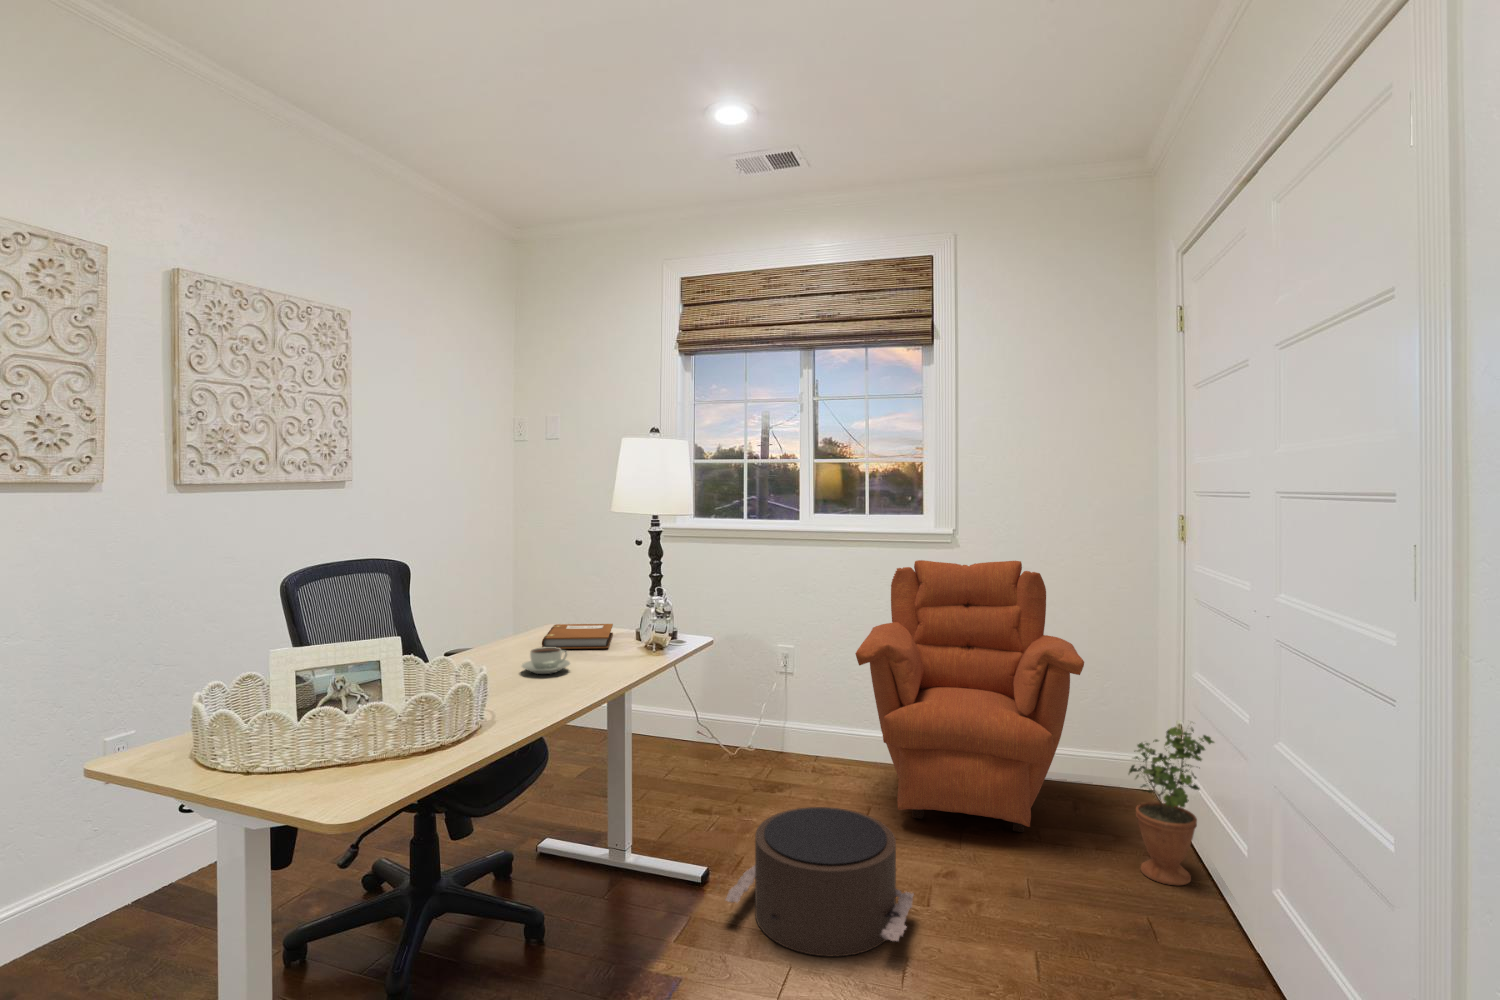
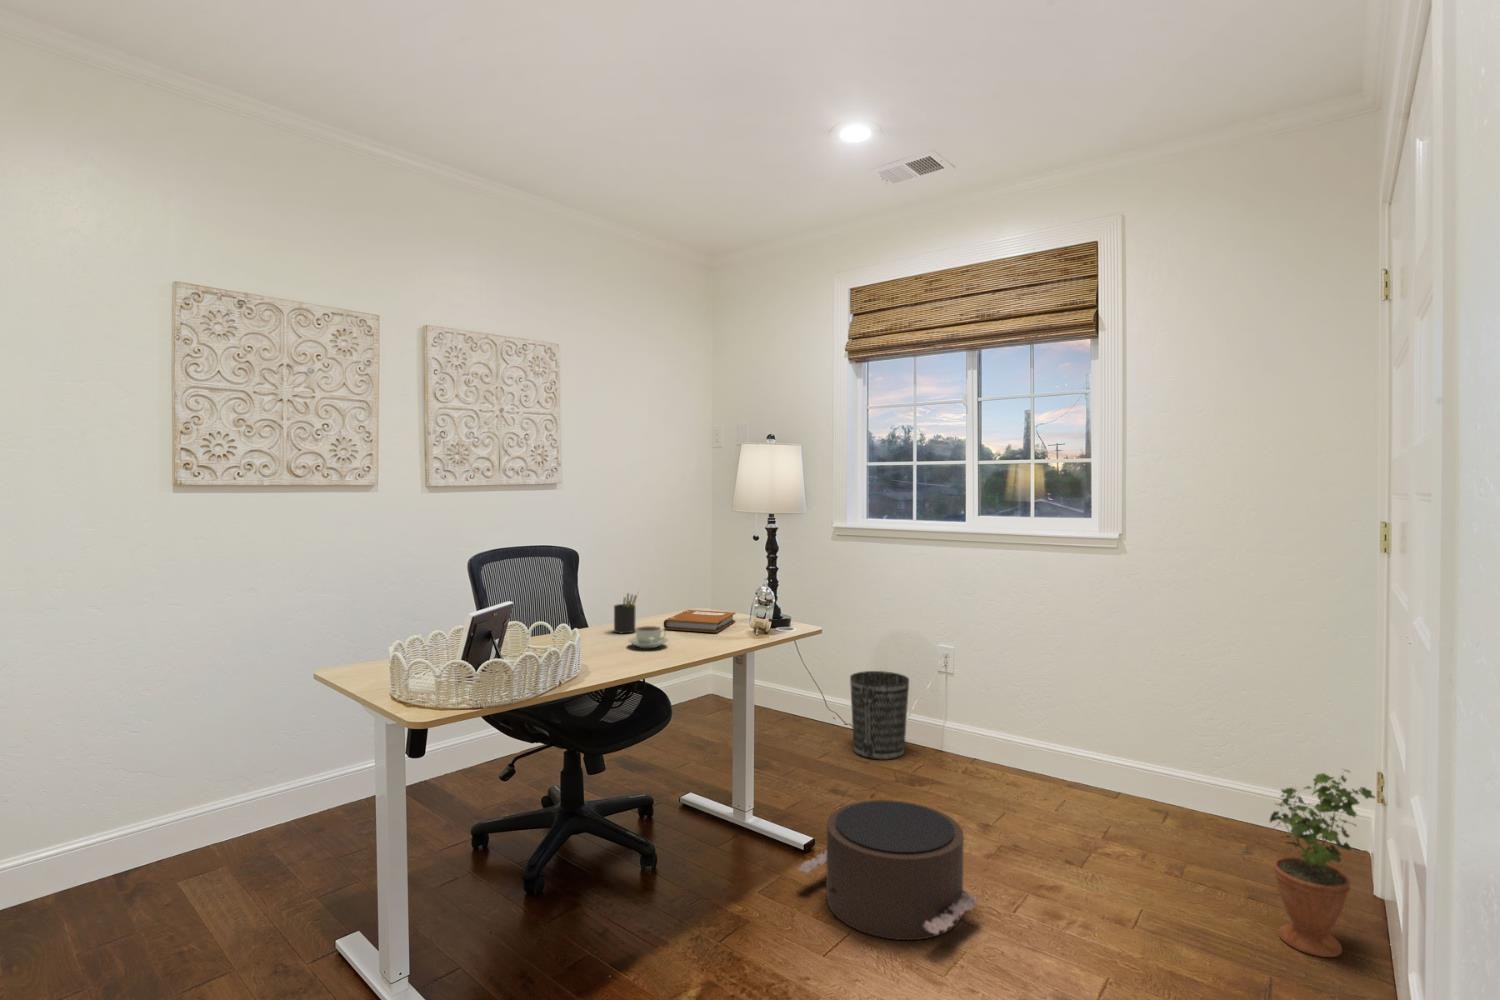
armchair: present [855,560,1084,832] -> none [976,569,1244,870]
pen holder: none [484,604,515,659] -> present [614,594,637,633]
wastebasket: none [696,673,756,764] -> present [850,671,909,760]

